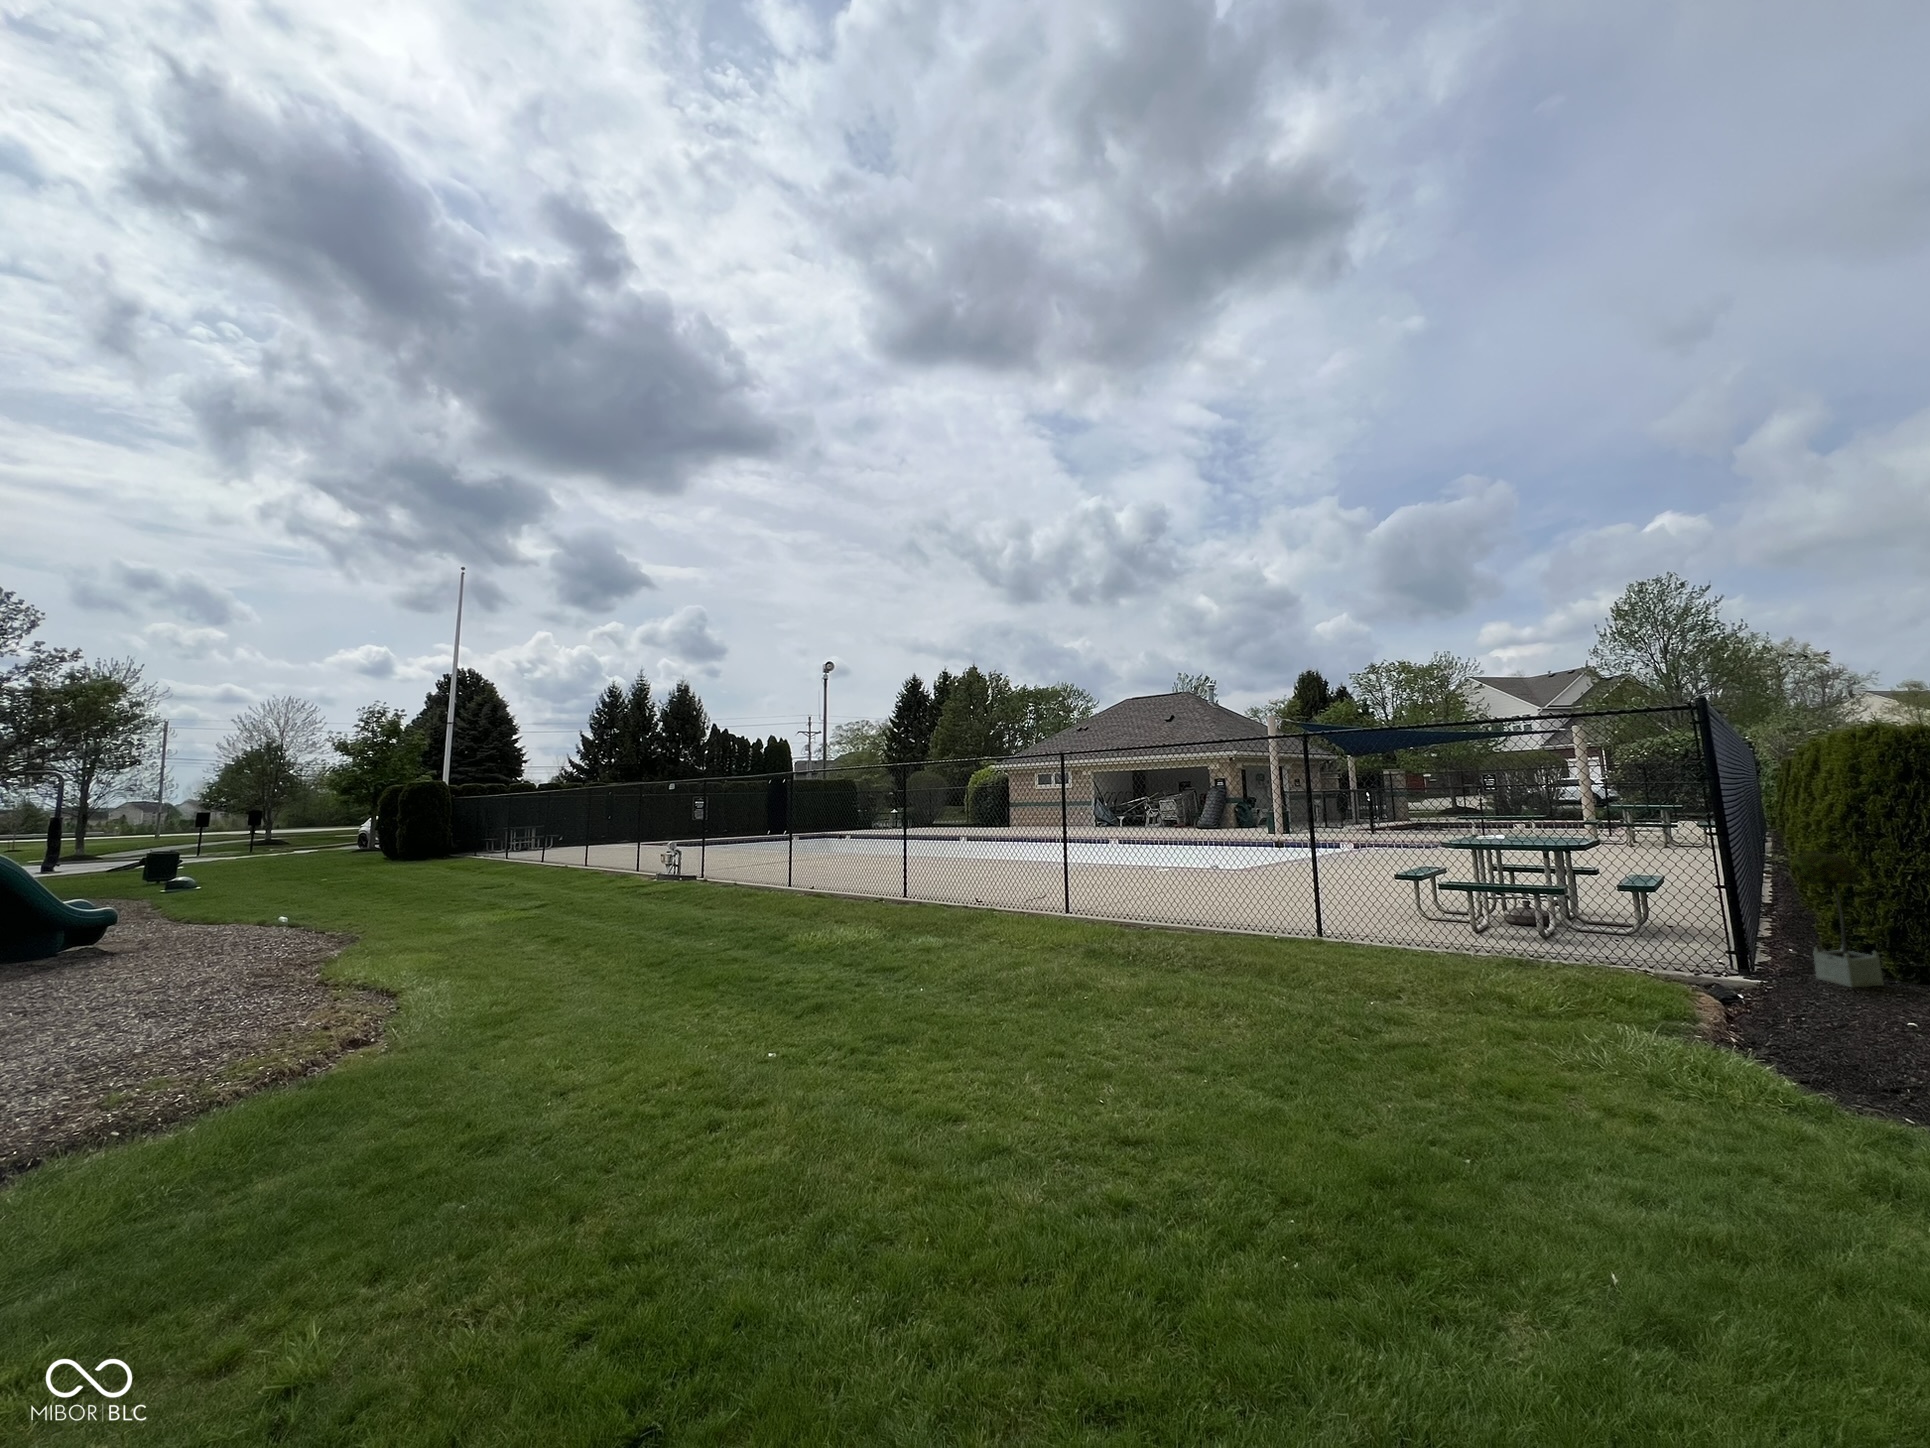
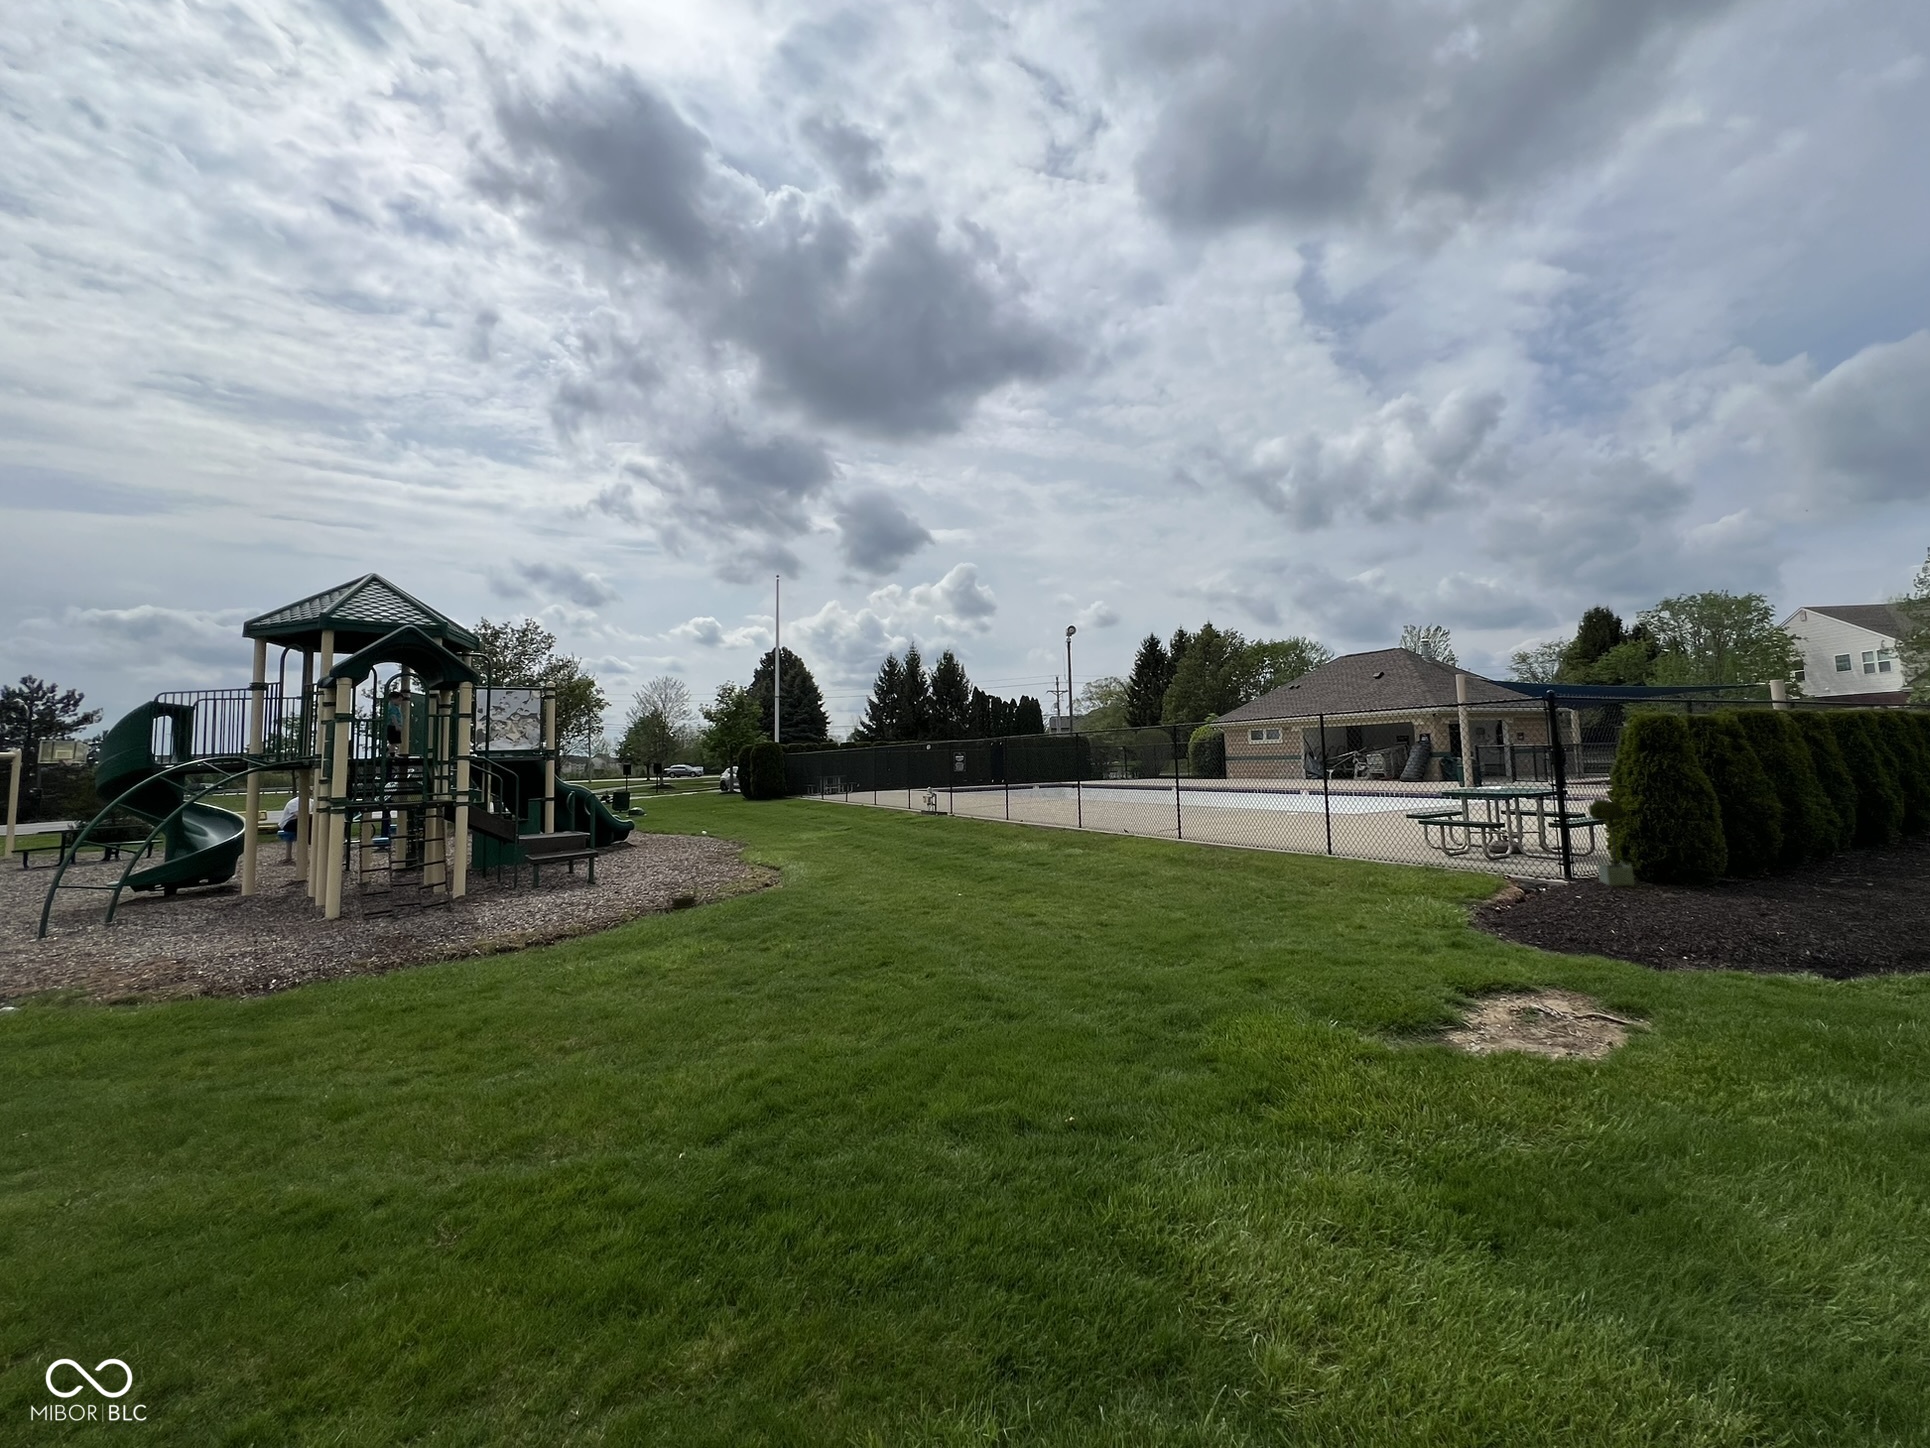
basket: none [55,1047,134,1141] -> present [672,896,695,908]

